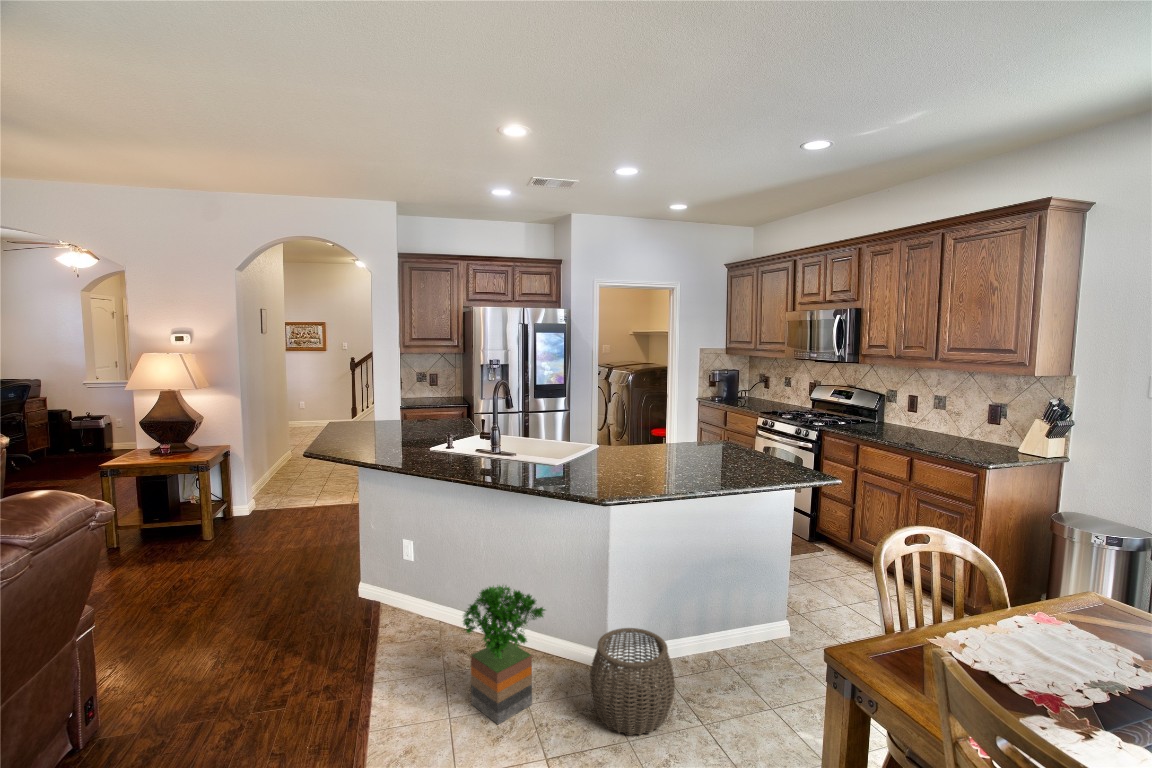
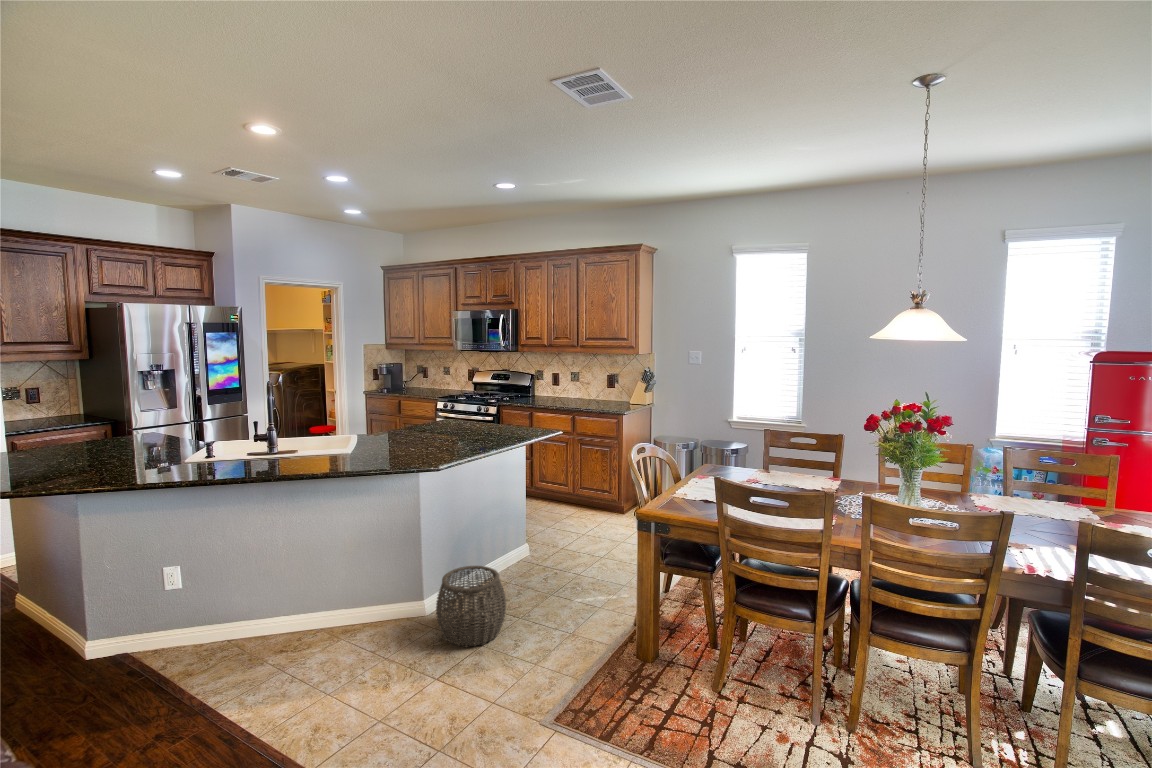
potted tree: present [463,586,545,724] -> none [324,560,401,683]

